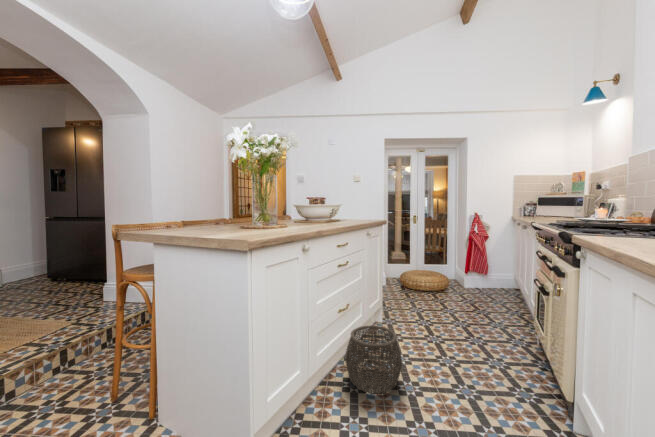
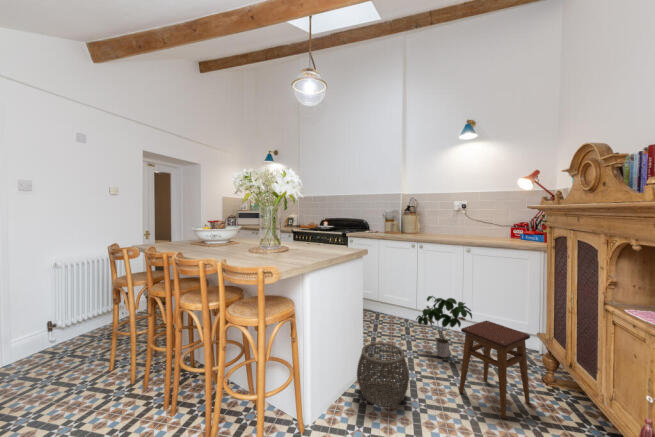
potted plant: none [398,276,456,338] -> present [416,296,472,357]
stool: none [450,297,520,394] -> present [459,321,530,419]

